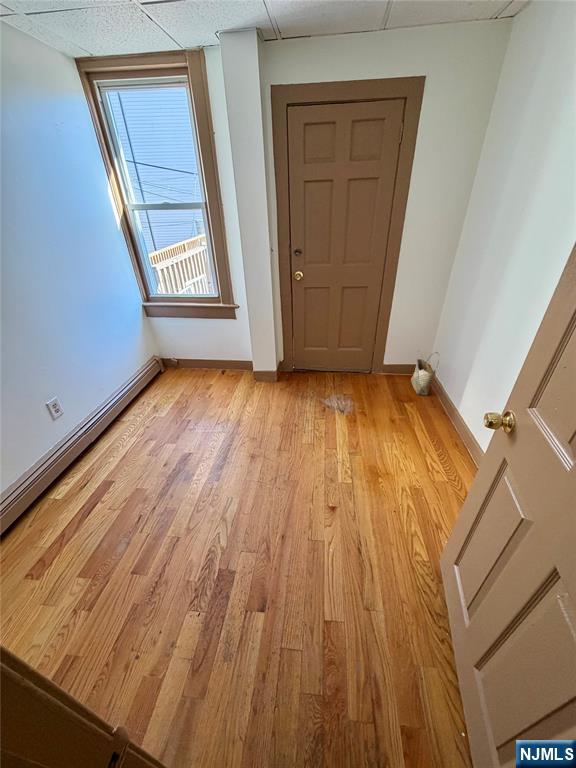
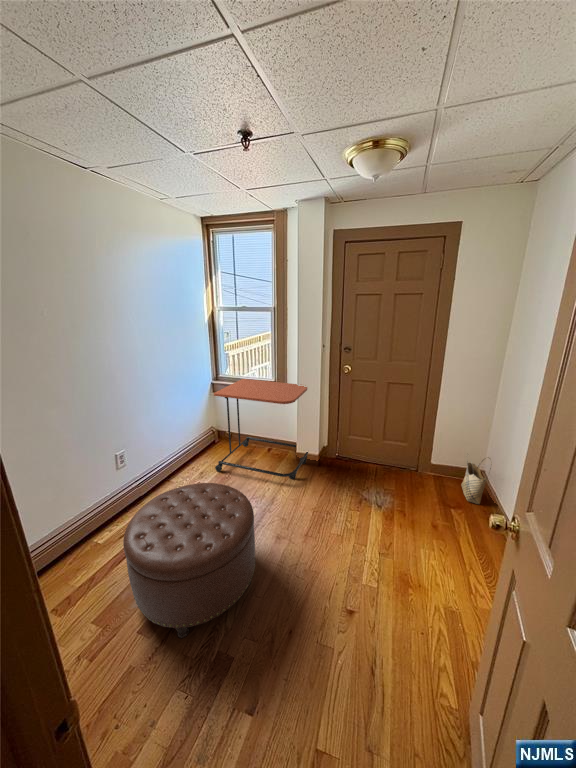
side table: none [151,297,265,403] -> present [214,379,308,479]
ottoman: none [89,418,238,568] -> present [123,483,255,638]

